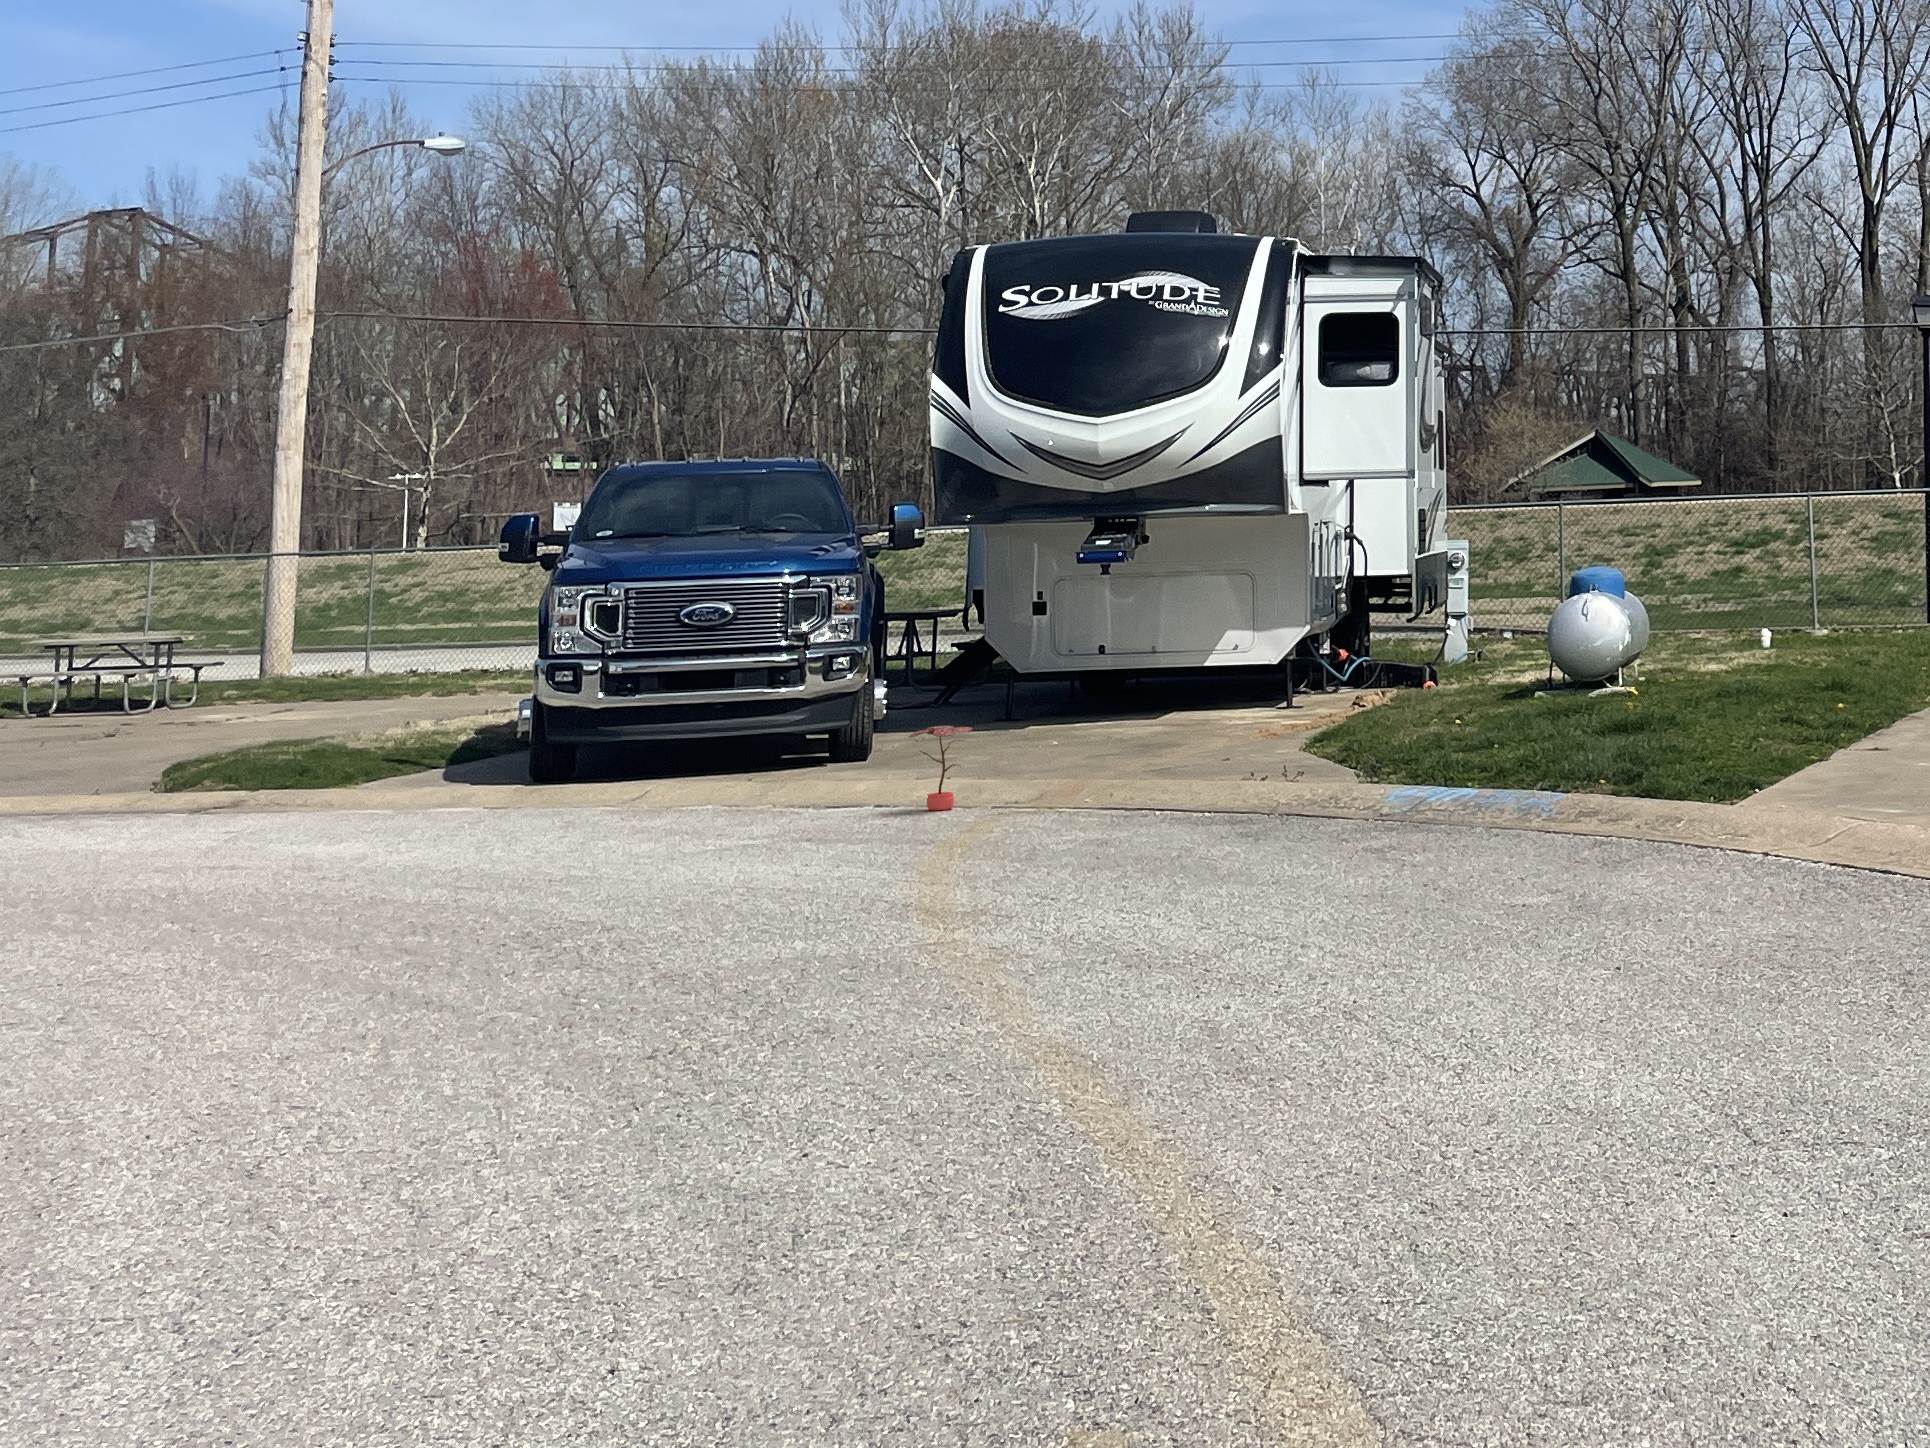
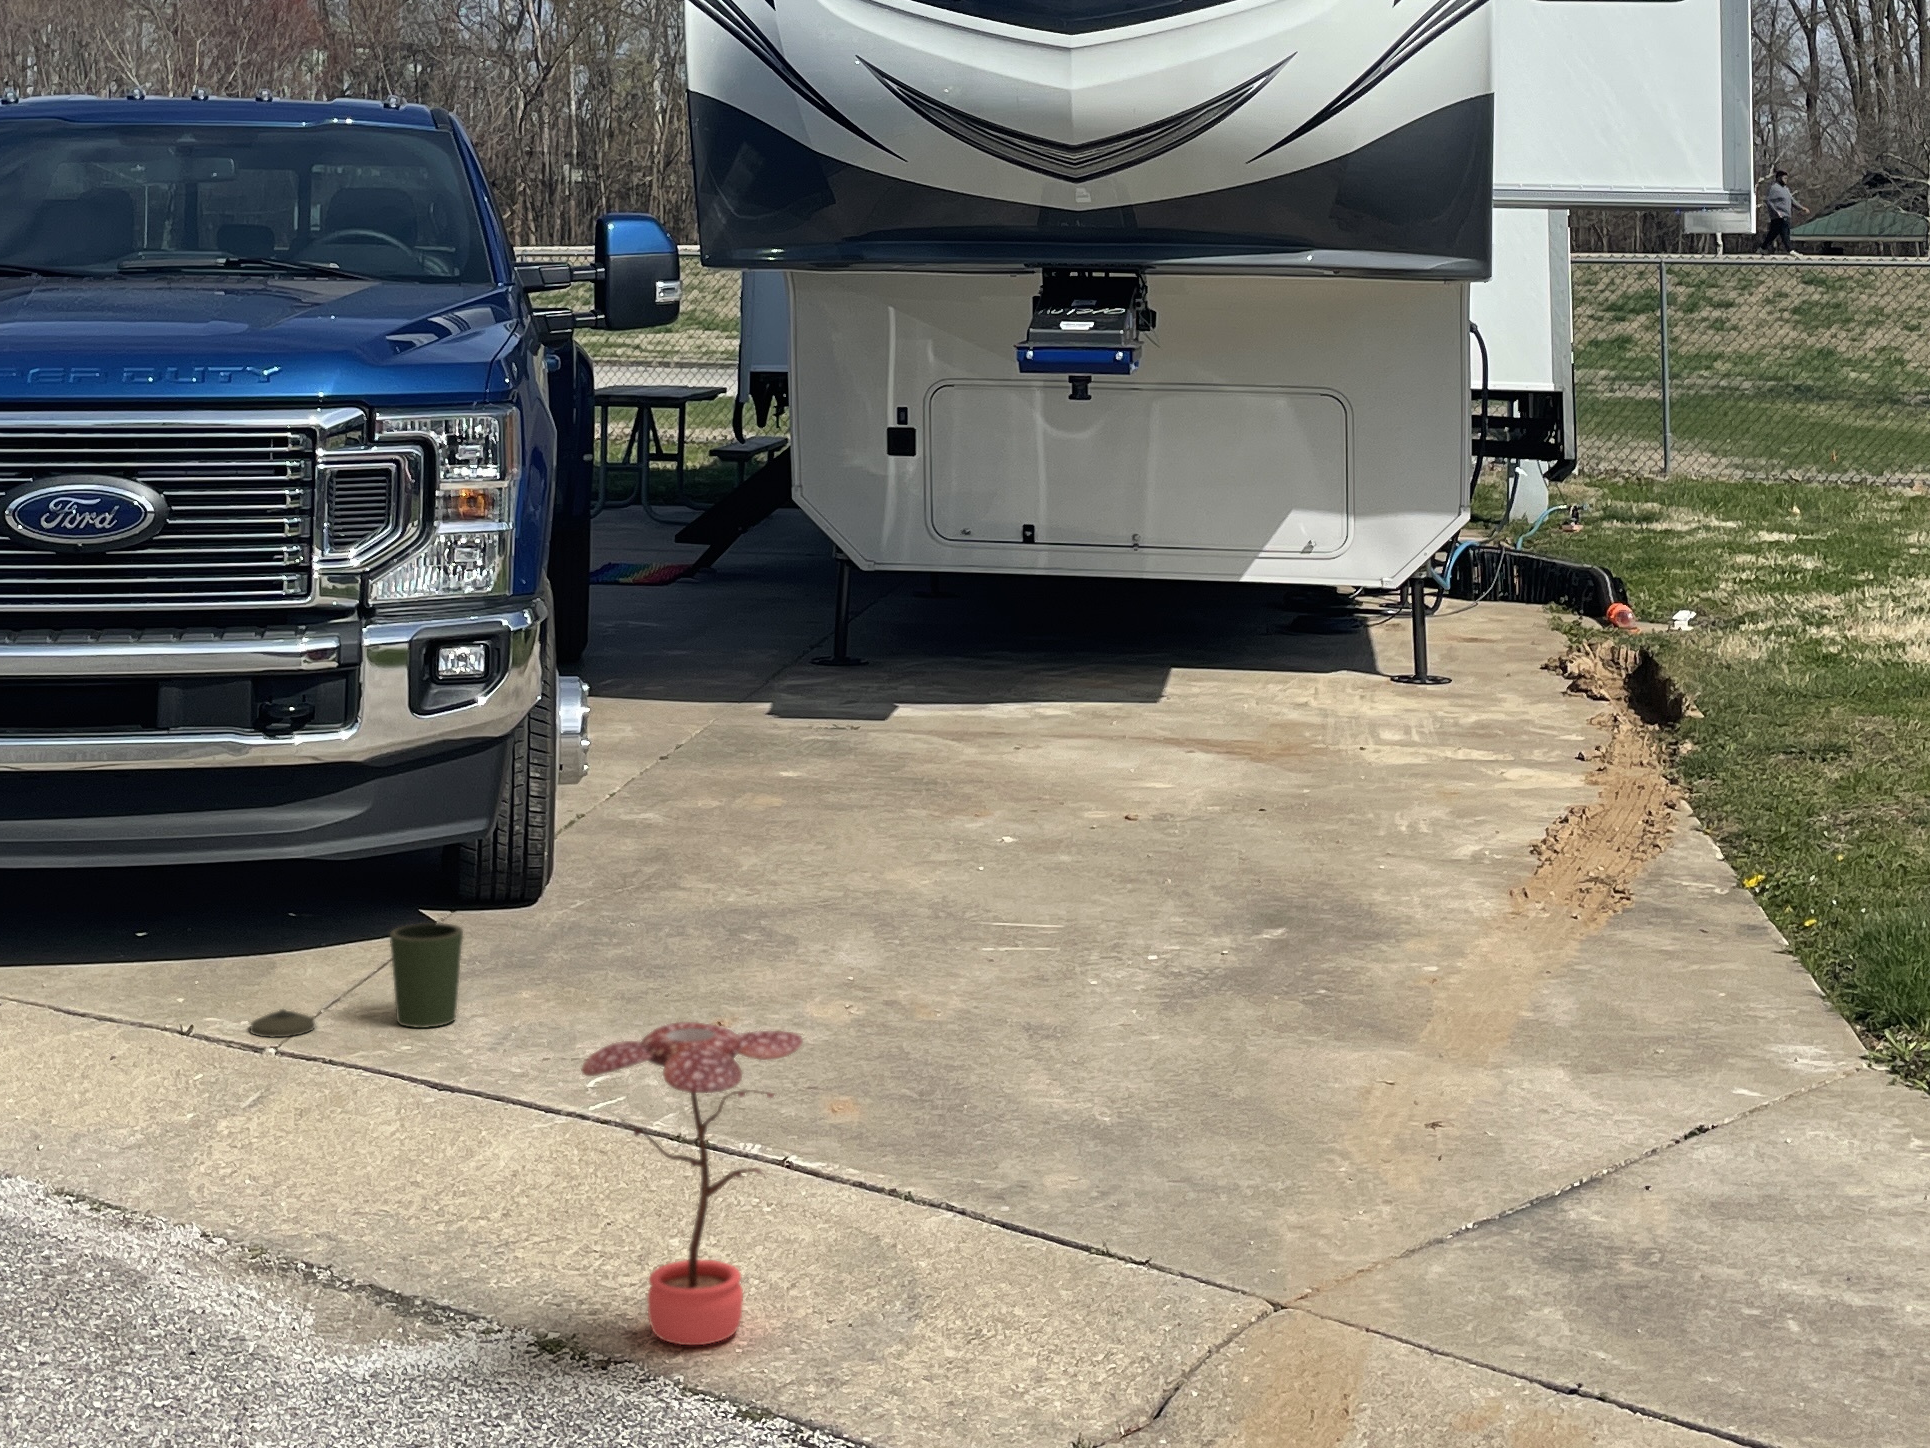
trash can: none [773,754,850,792] -> present [250,923,463,1037]

